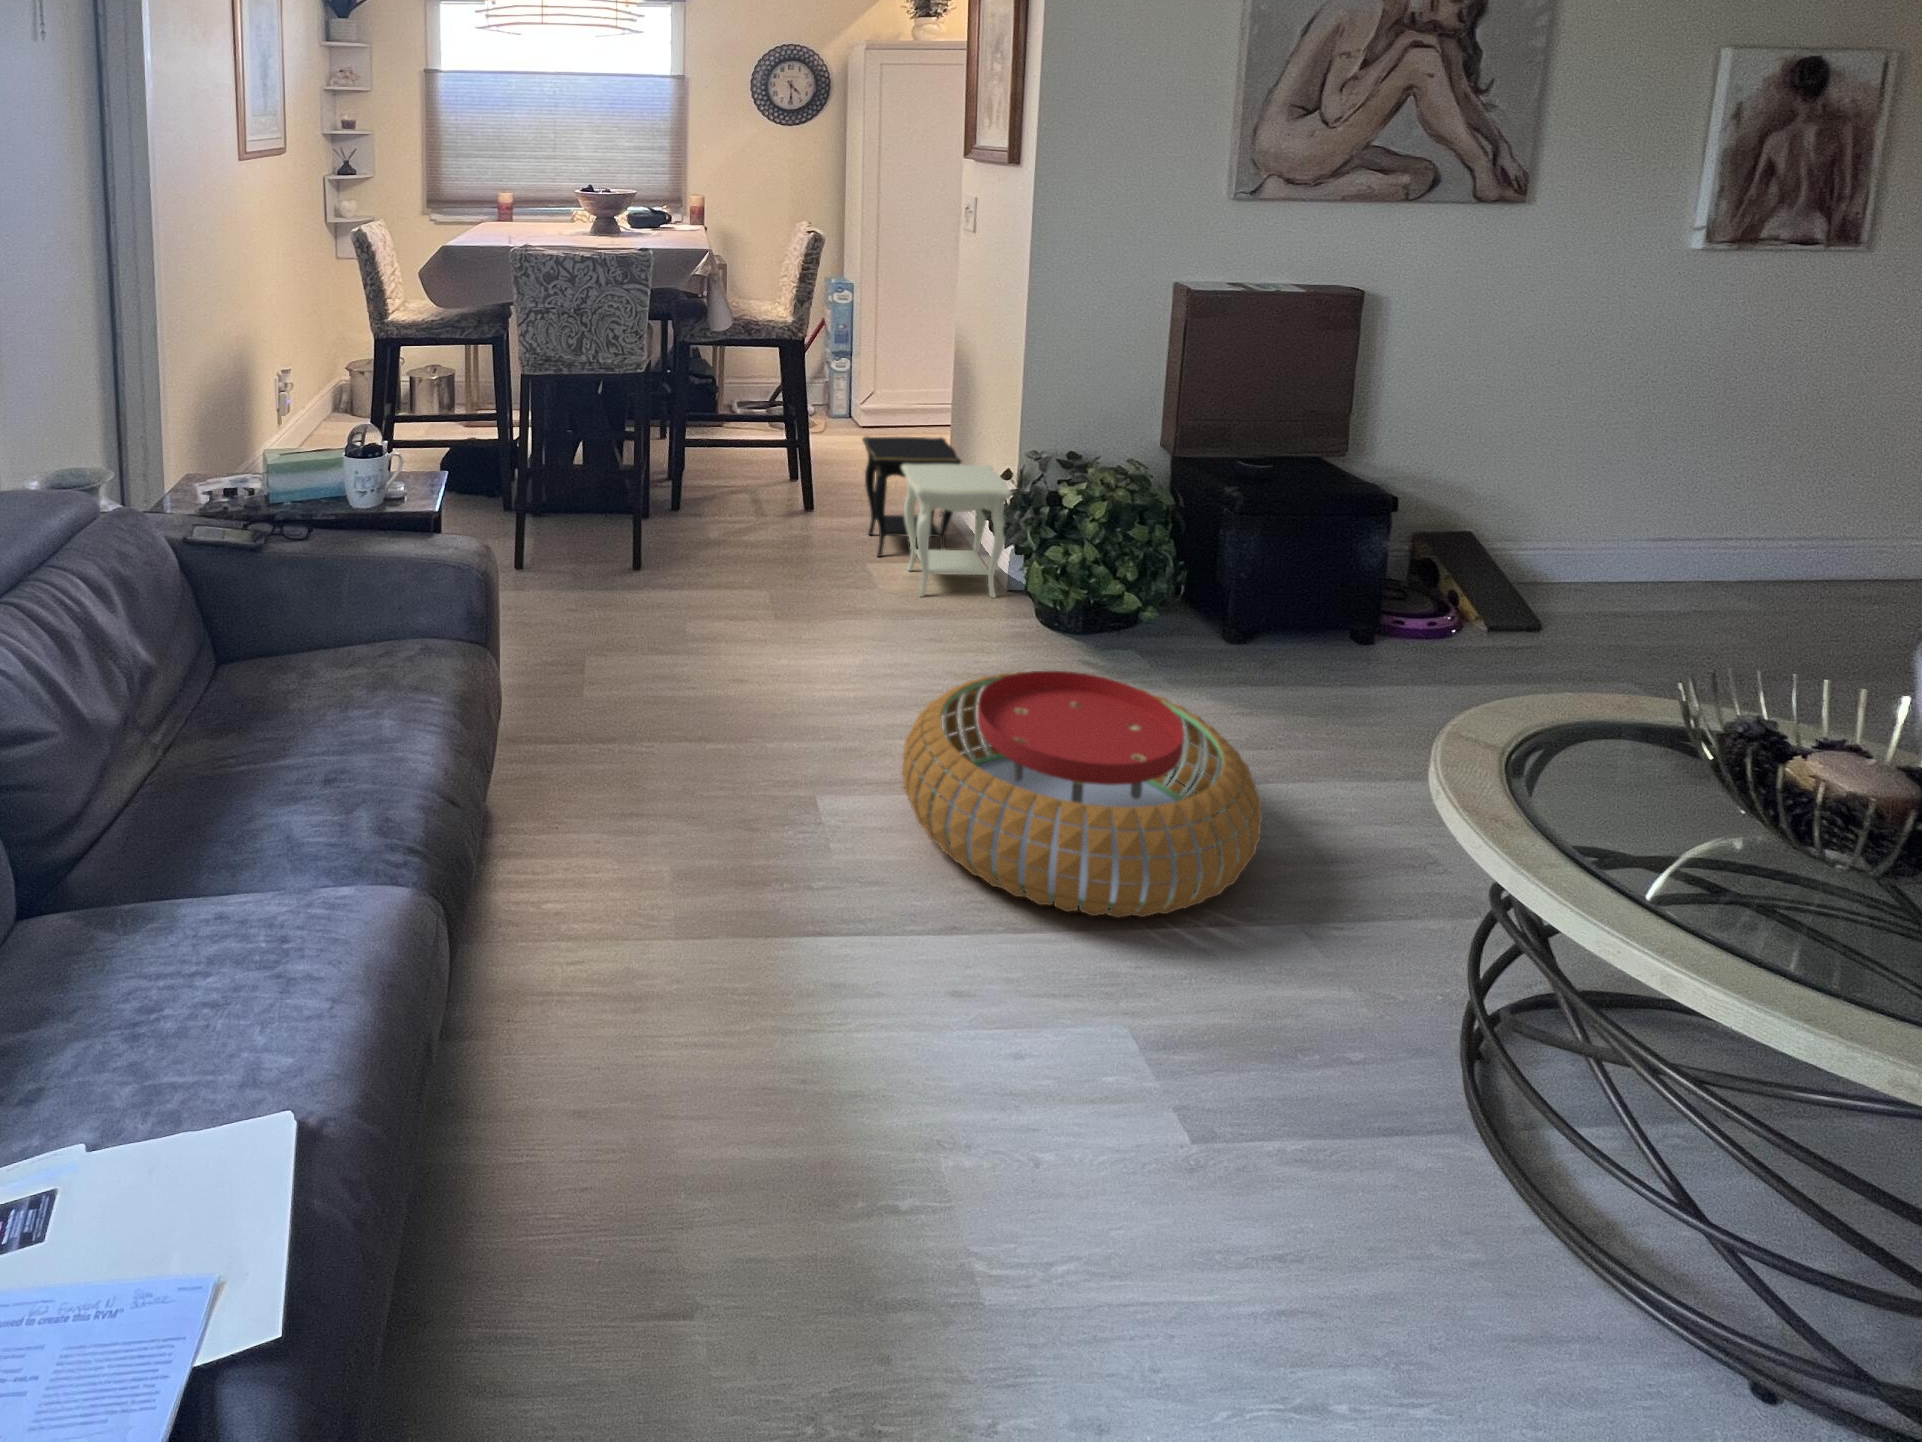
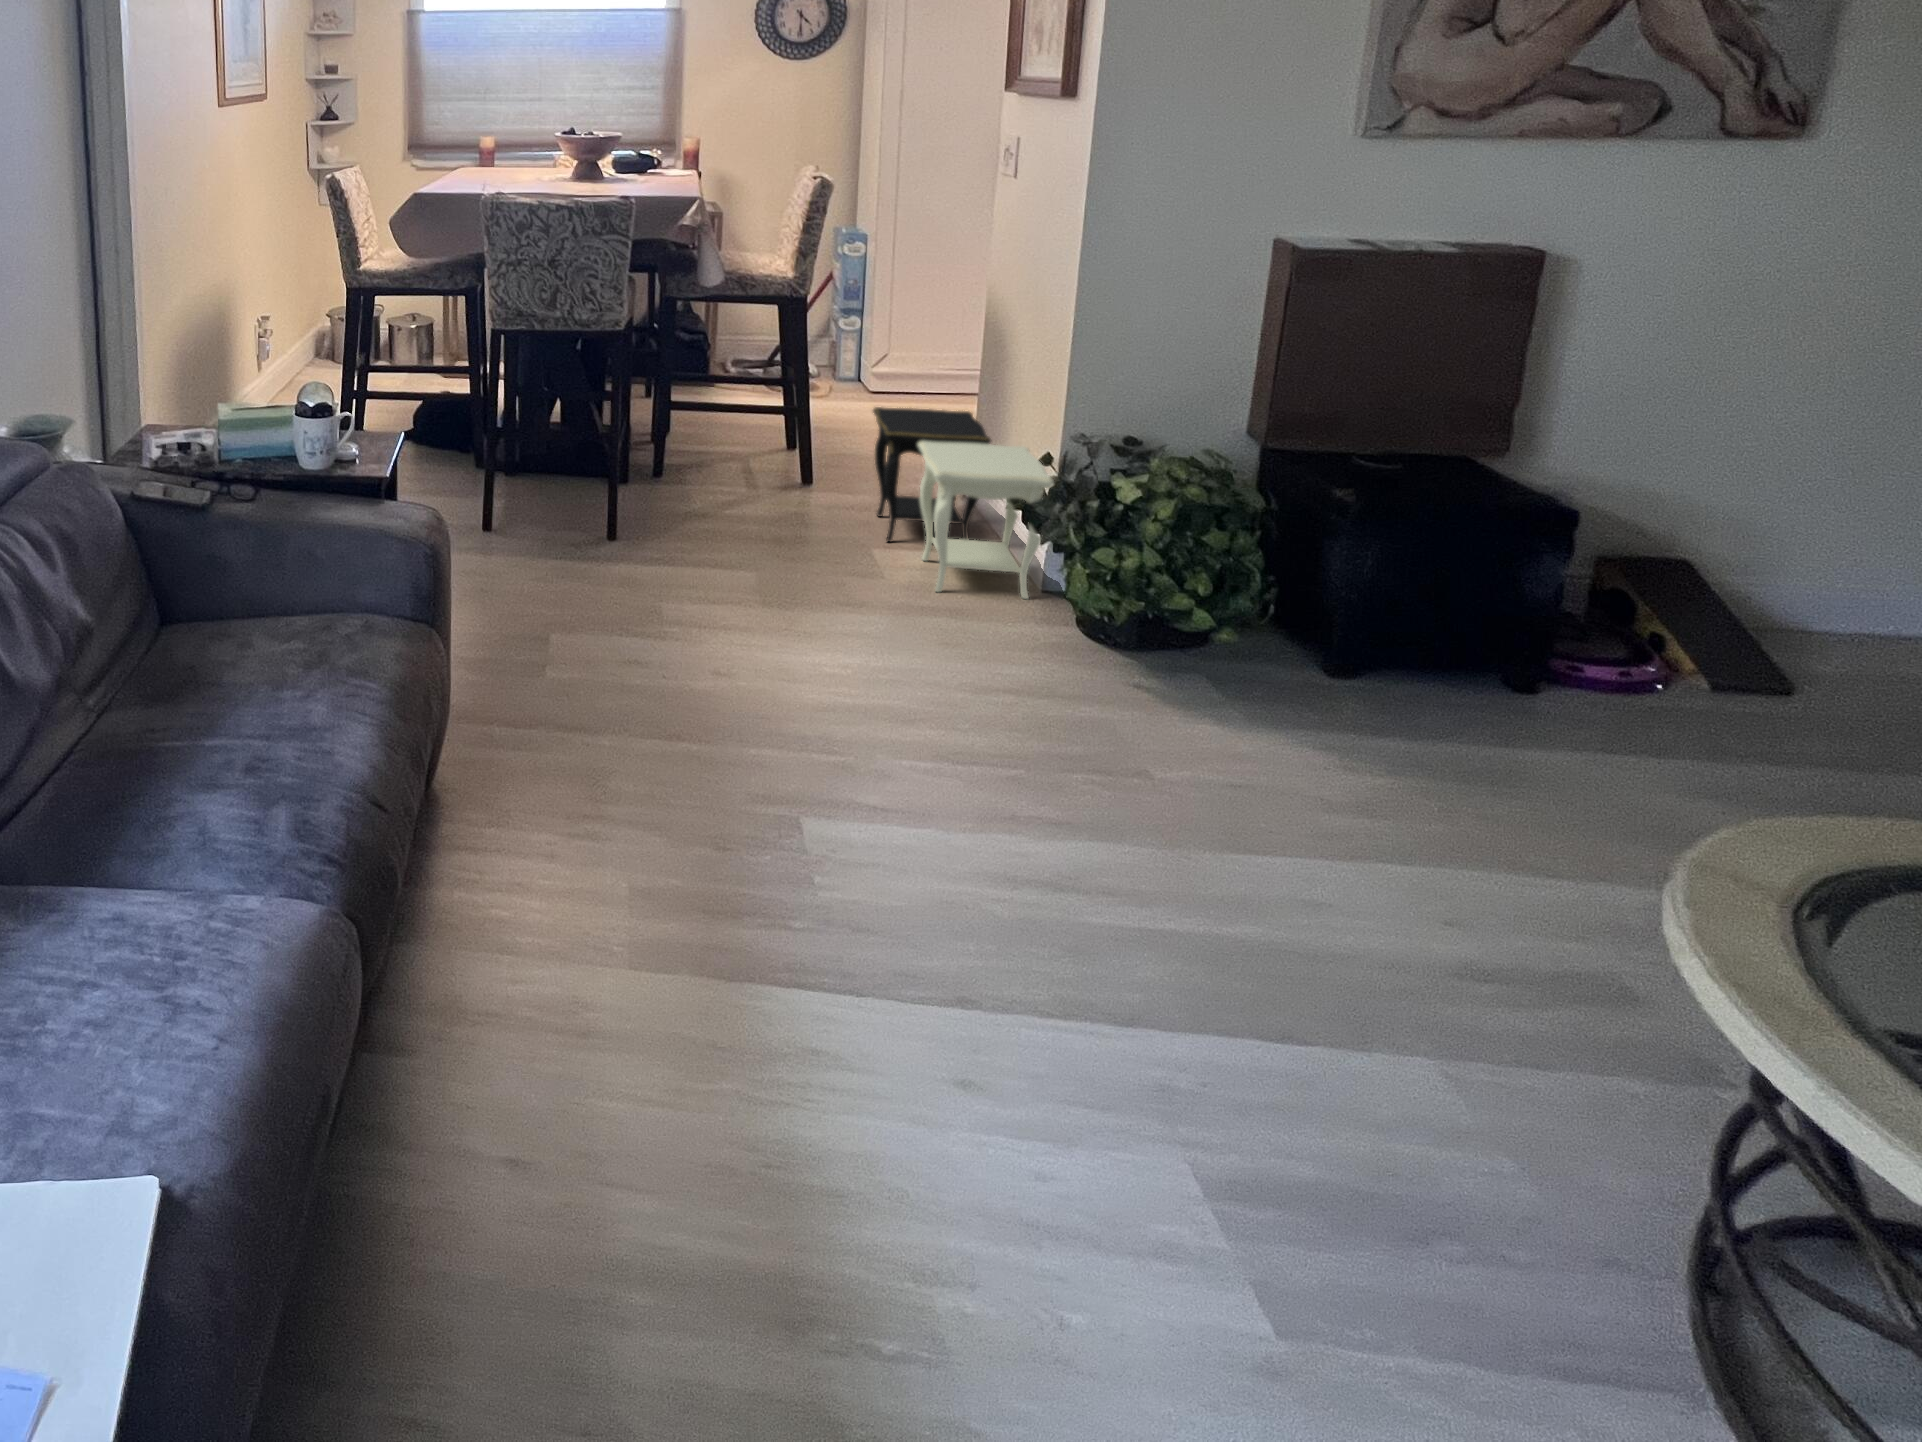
pouf: present [902,671,1262,918] -> none [906,698,1383,1020]

